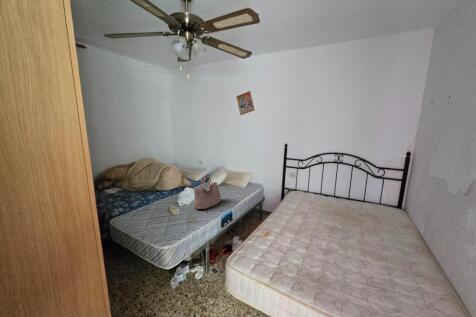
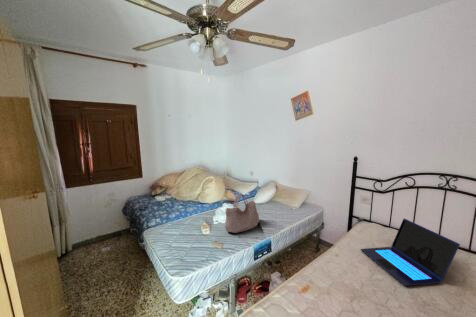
laptop: none [294,182,343,219] -> present [361,219,460,286]

